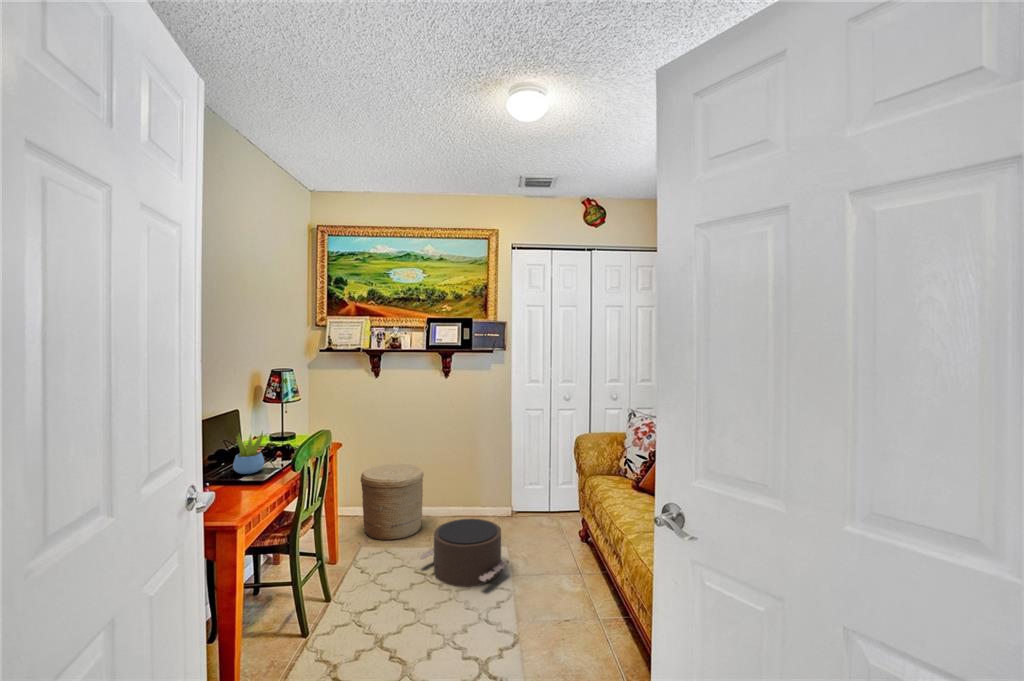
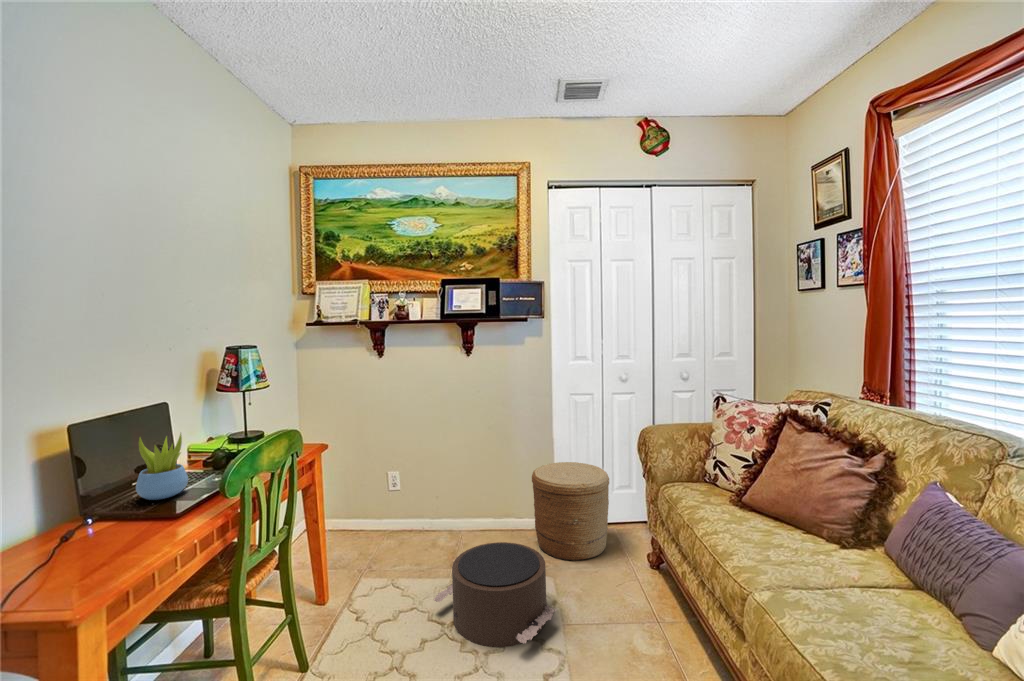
woven basket: present [361,464,423,540] -> present [532,462,609,561]

